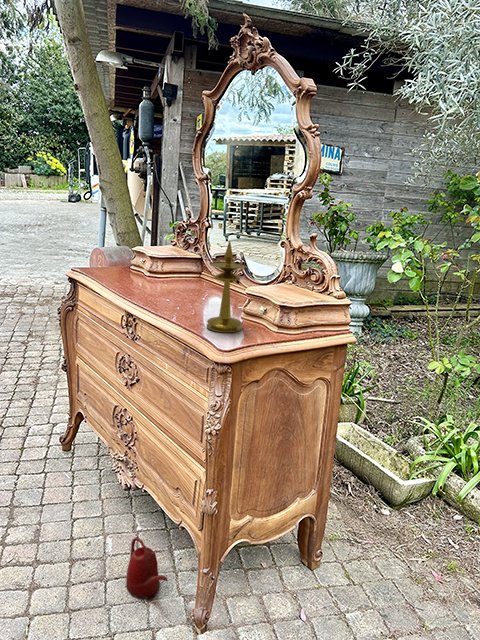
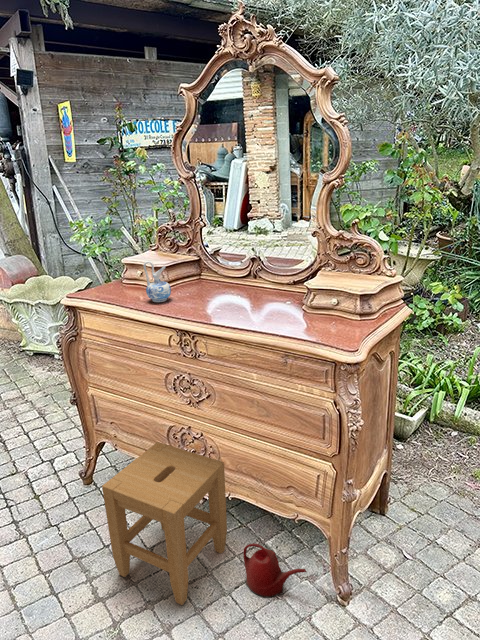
candlestick: present [207,241,246,332] -> none [300,245,337,333]
ceramic pitcher: none [119,244,143,285] -> present [144,261,171,302]
stool: none [25,418,139,573] -> present [102,442,227,605]

